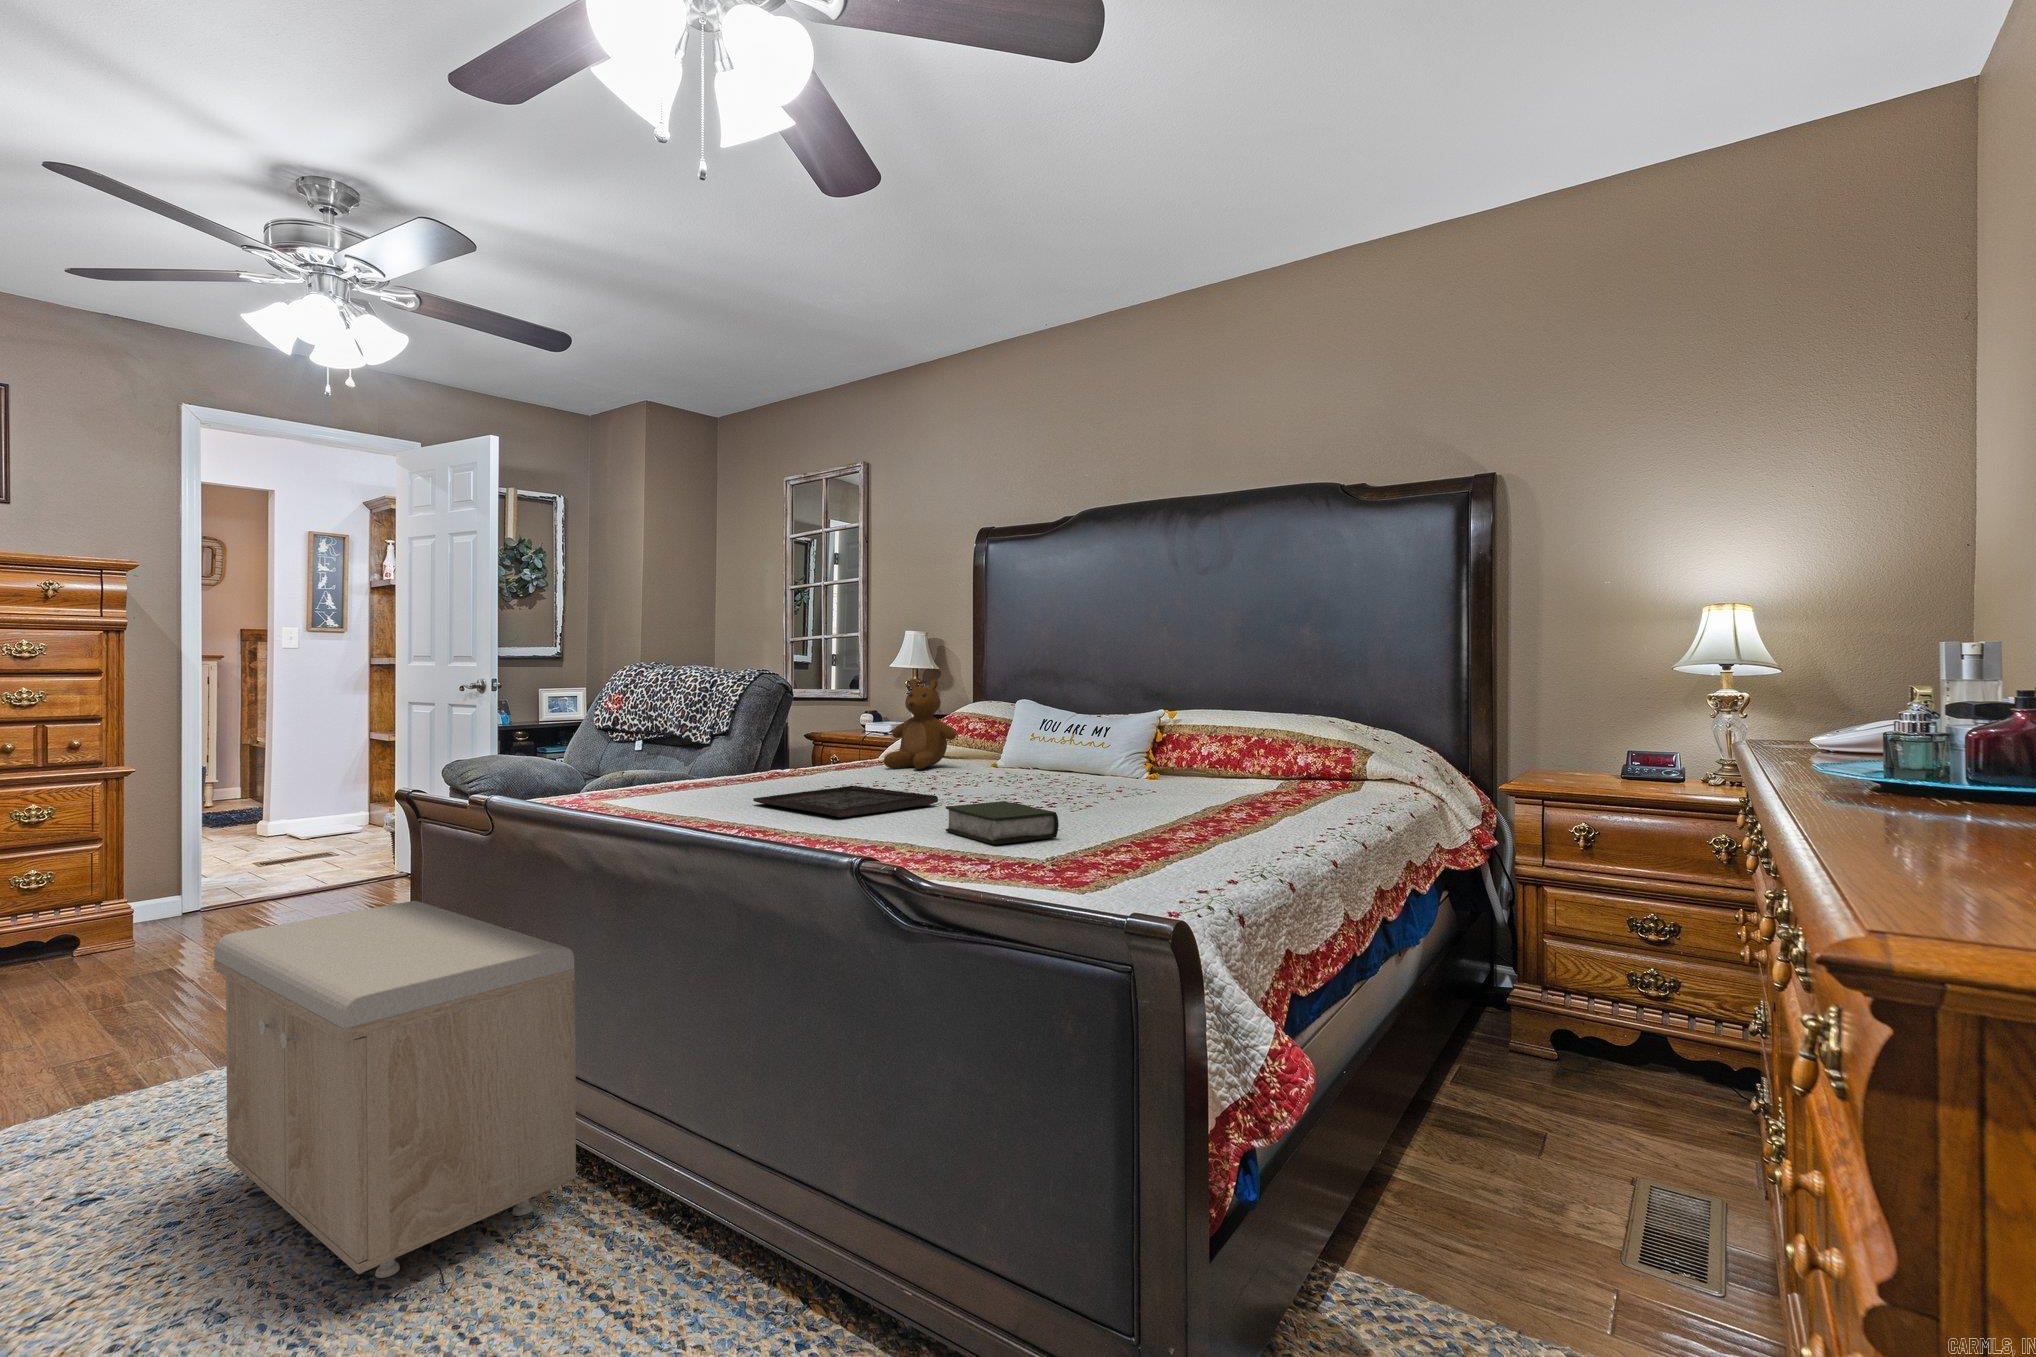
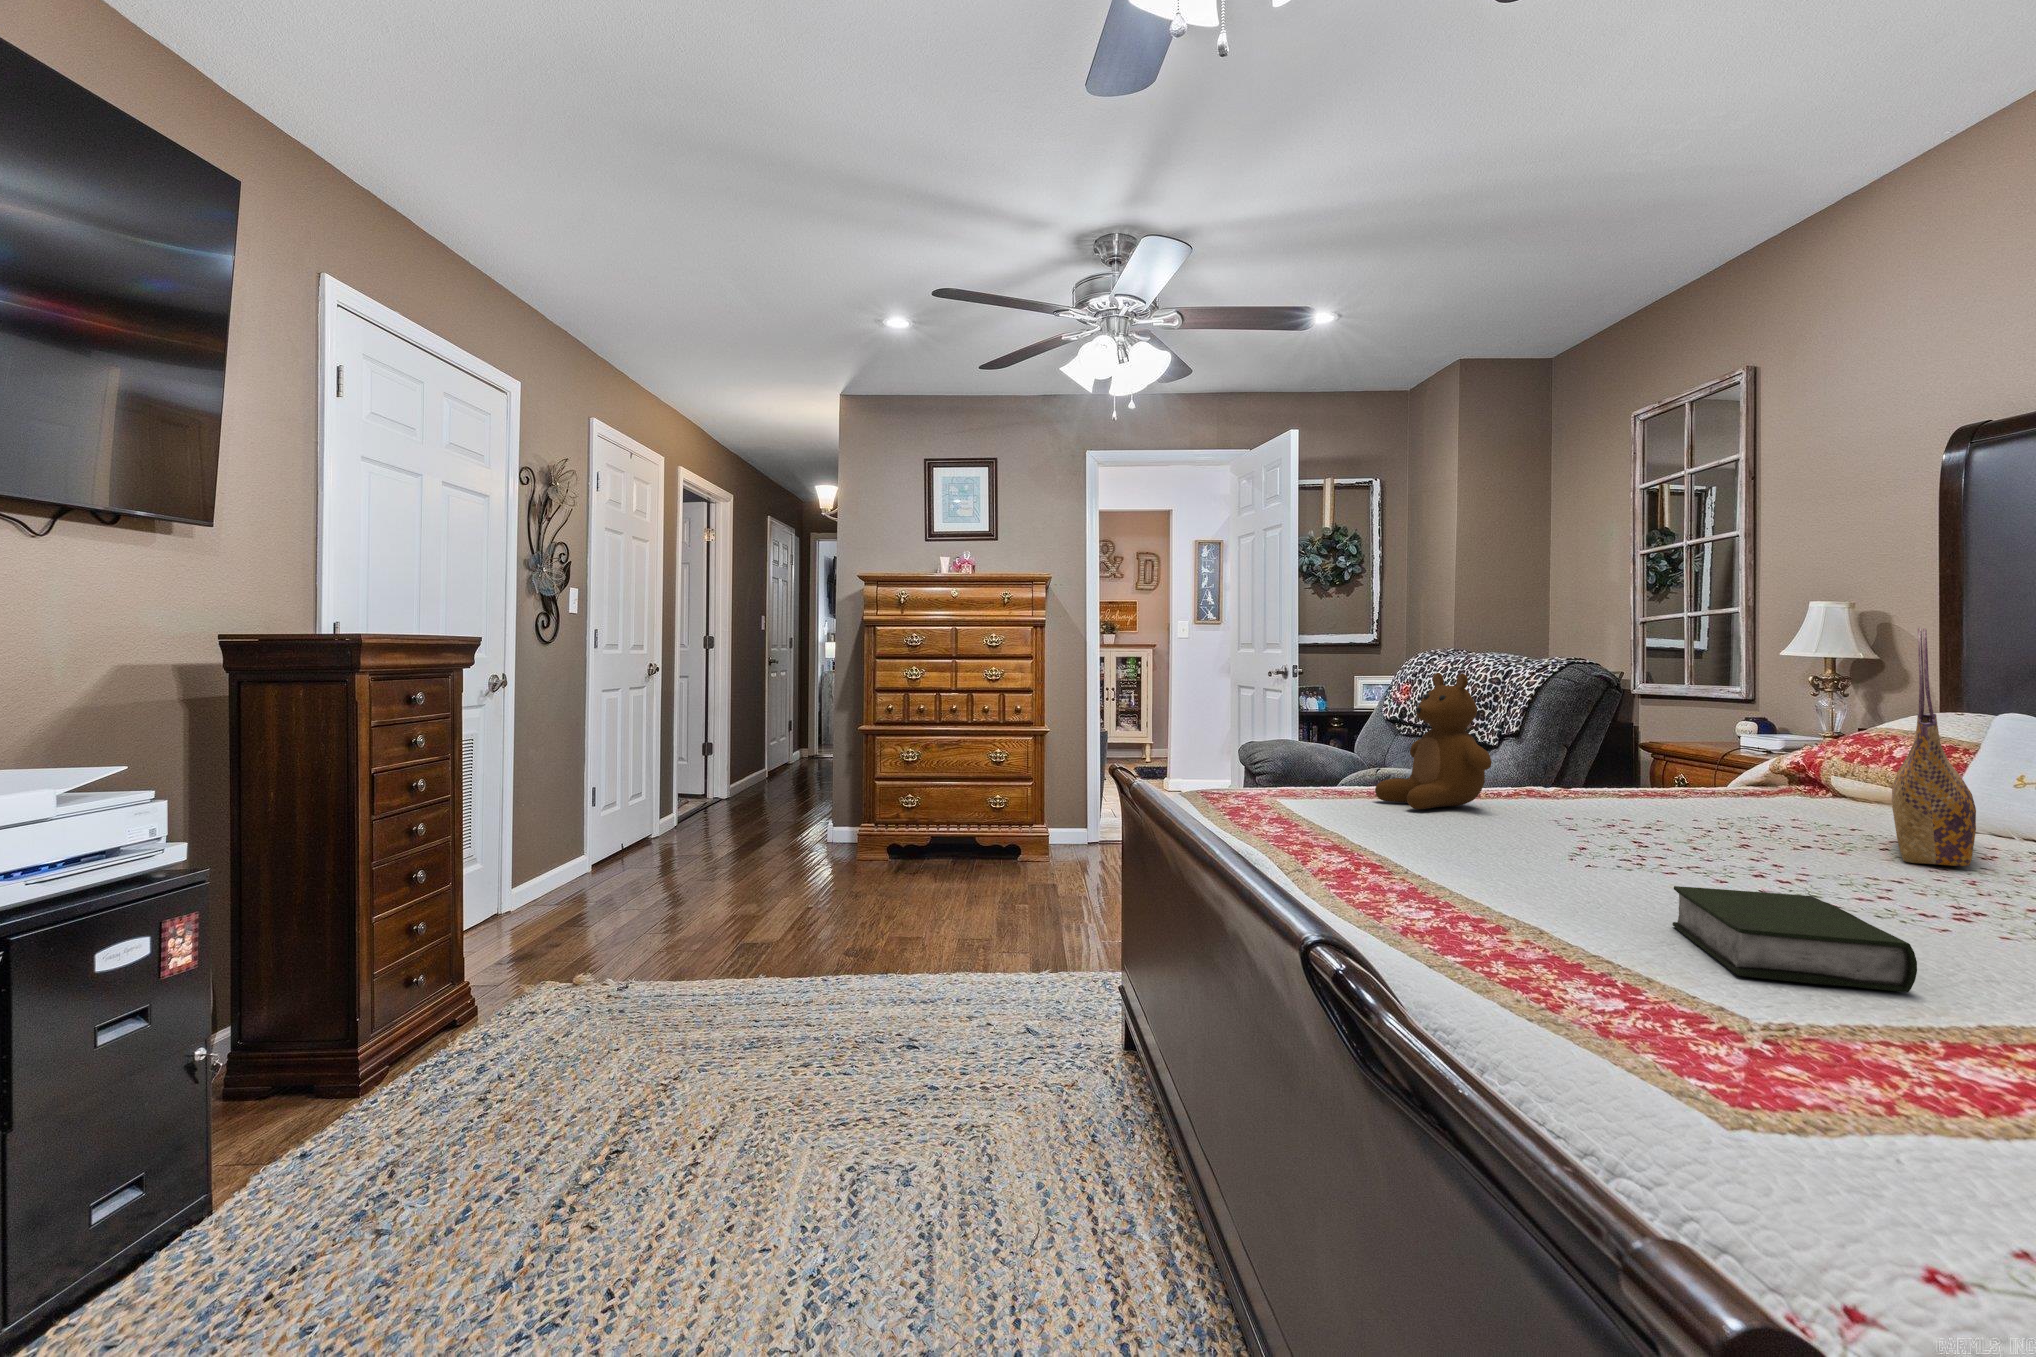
tote bag: none [993,648,1032,787] -> present [1892,627,1976,866]
teddy bear: present [884,679,956,769] -> present [1375,673,1492,809]
tray: present [753,786,938,817] -> none [1435,821,1719,872]
storage bench: present [214,901,576,1278] -> none [957,869,1174,1217]

